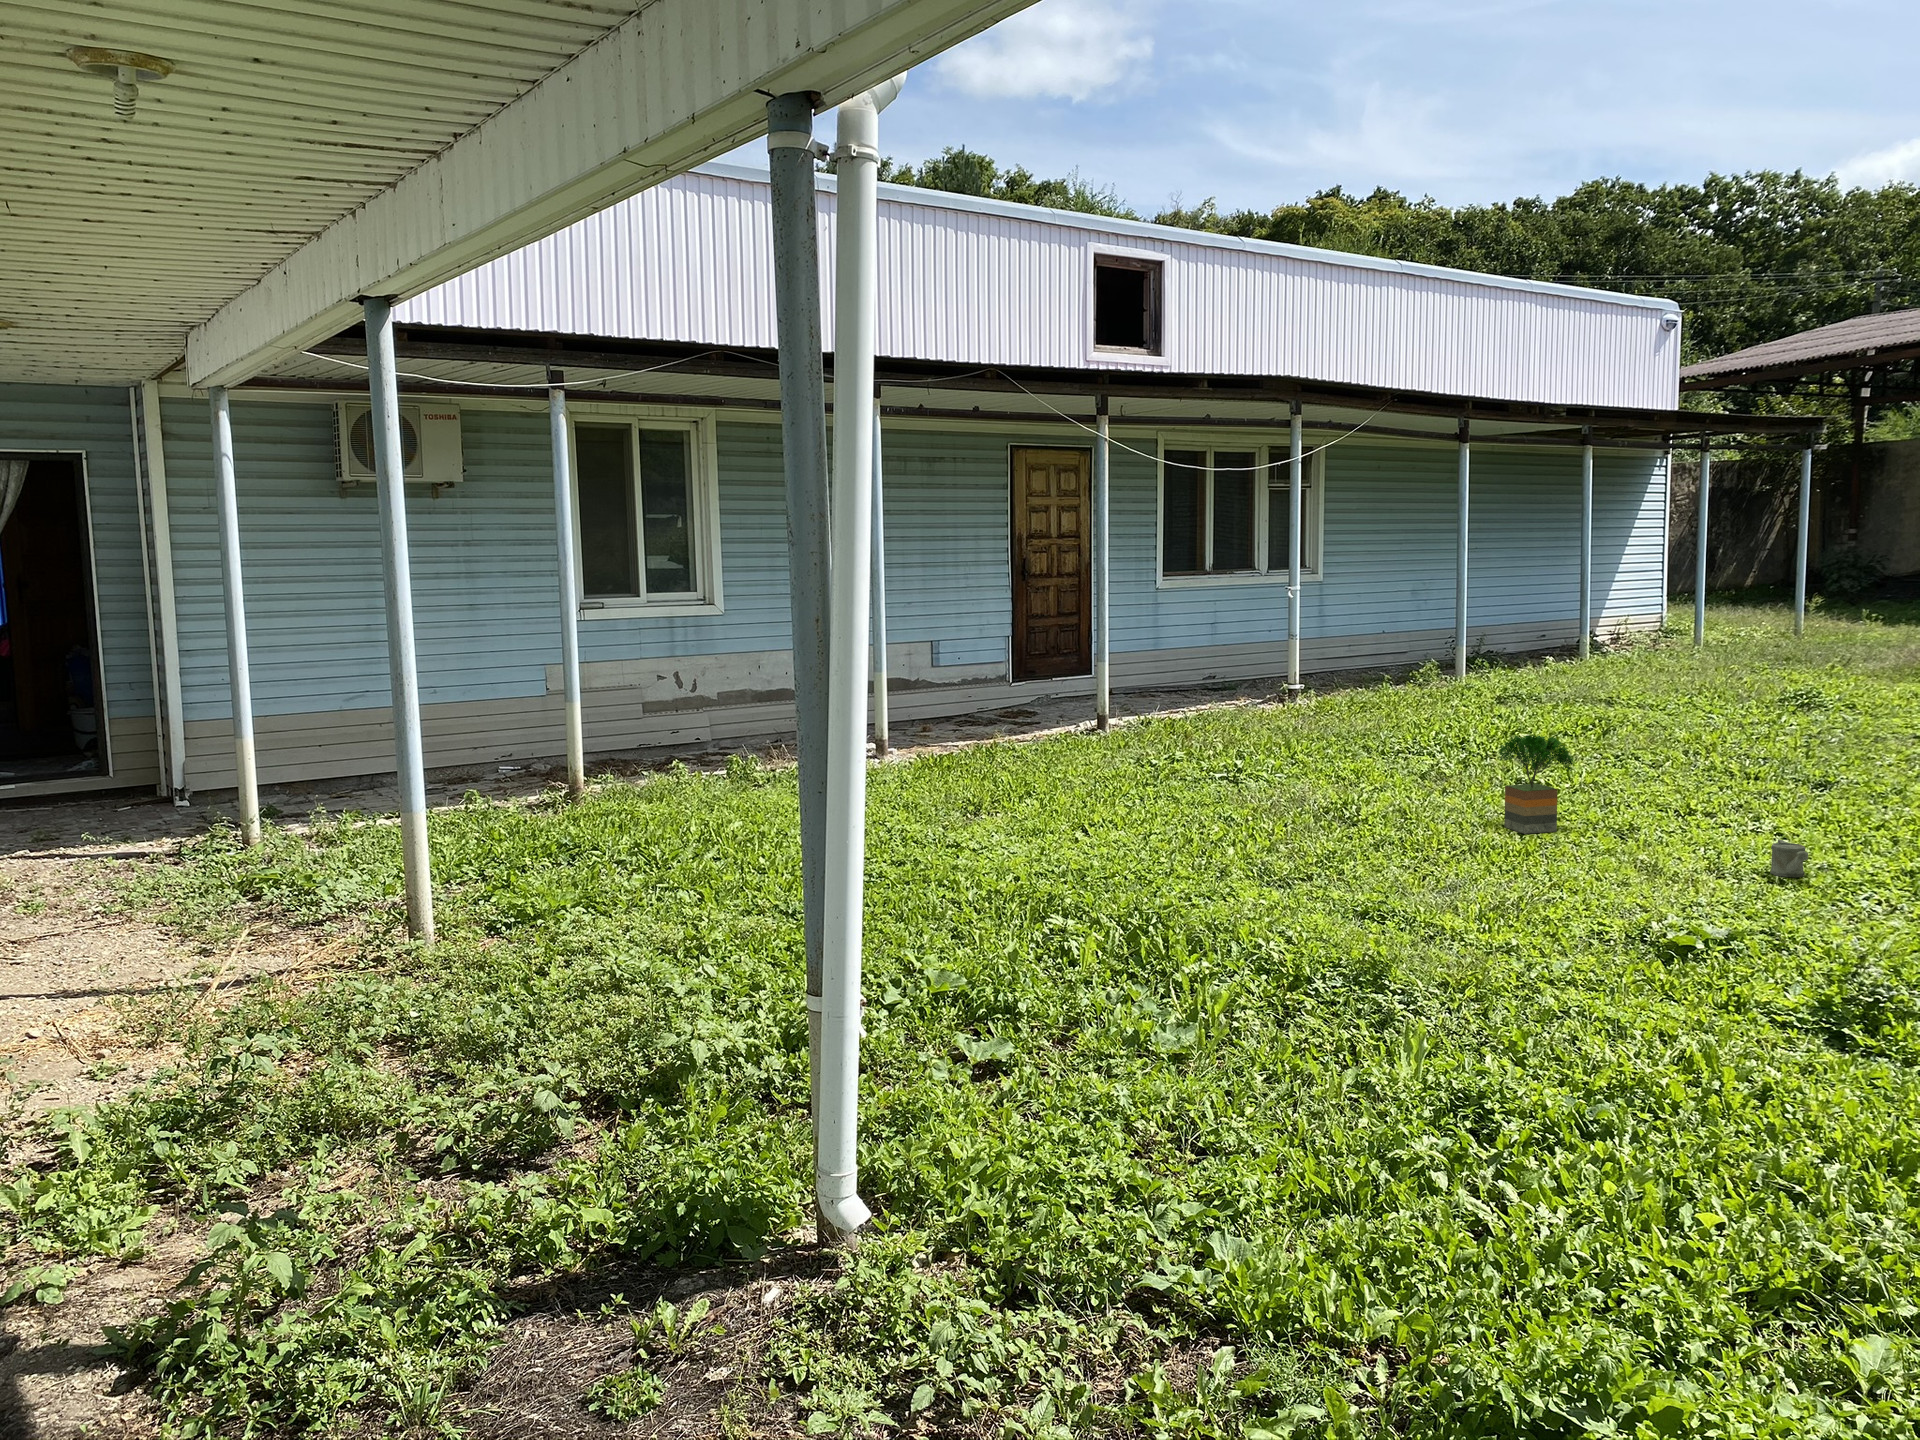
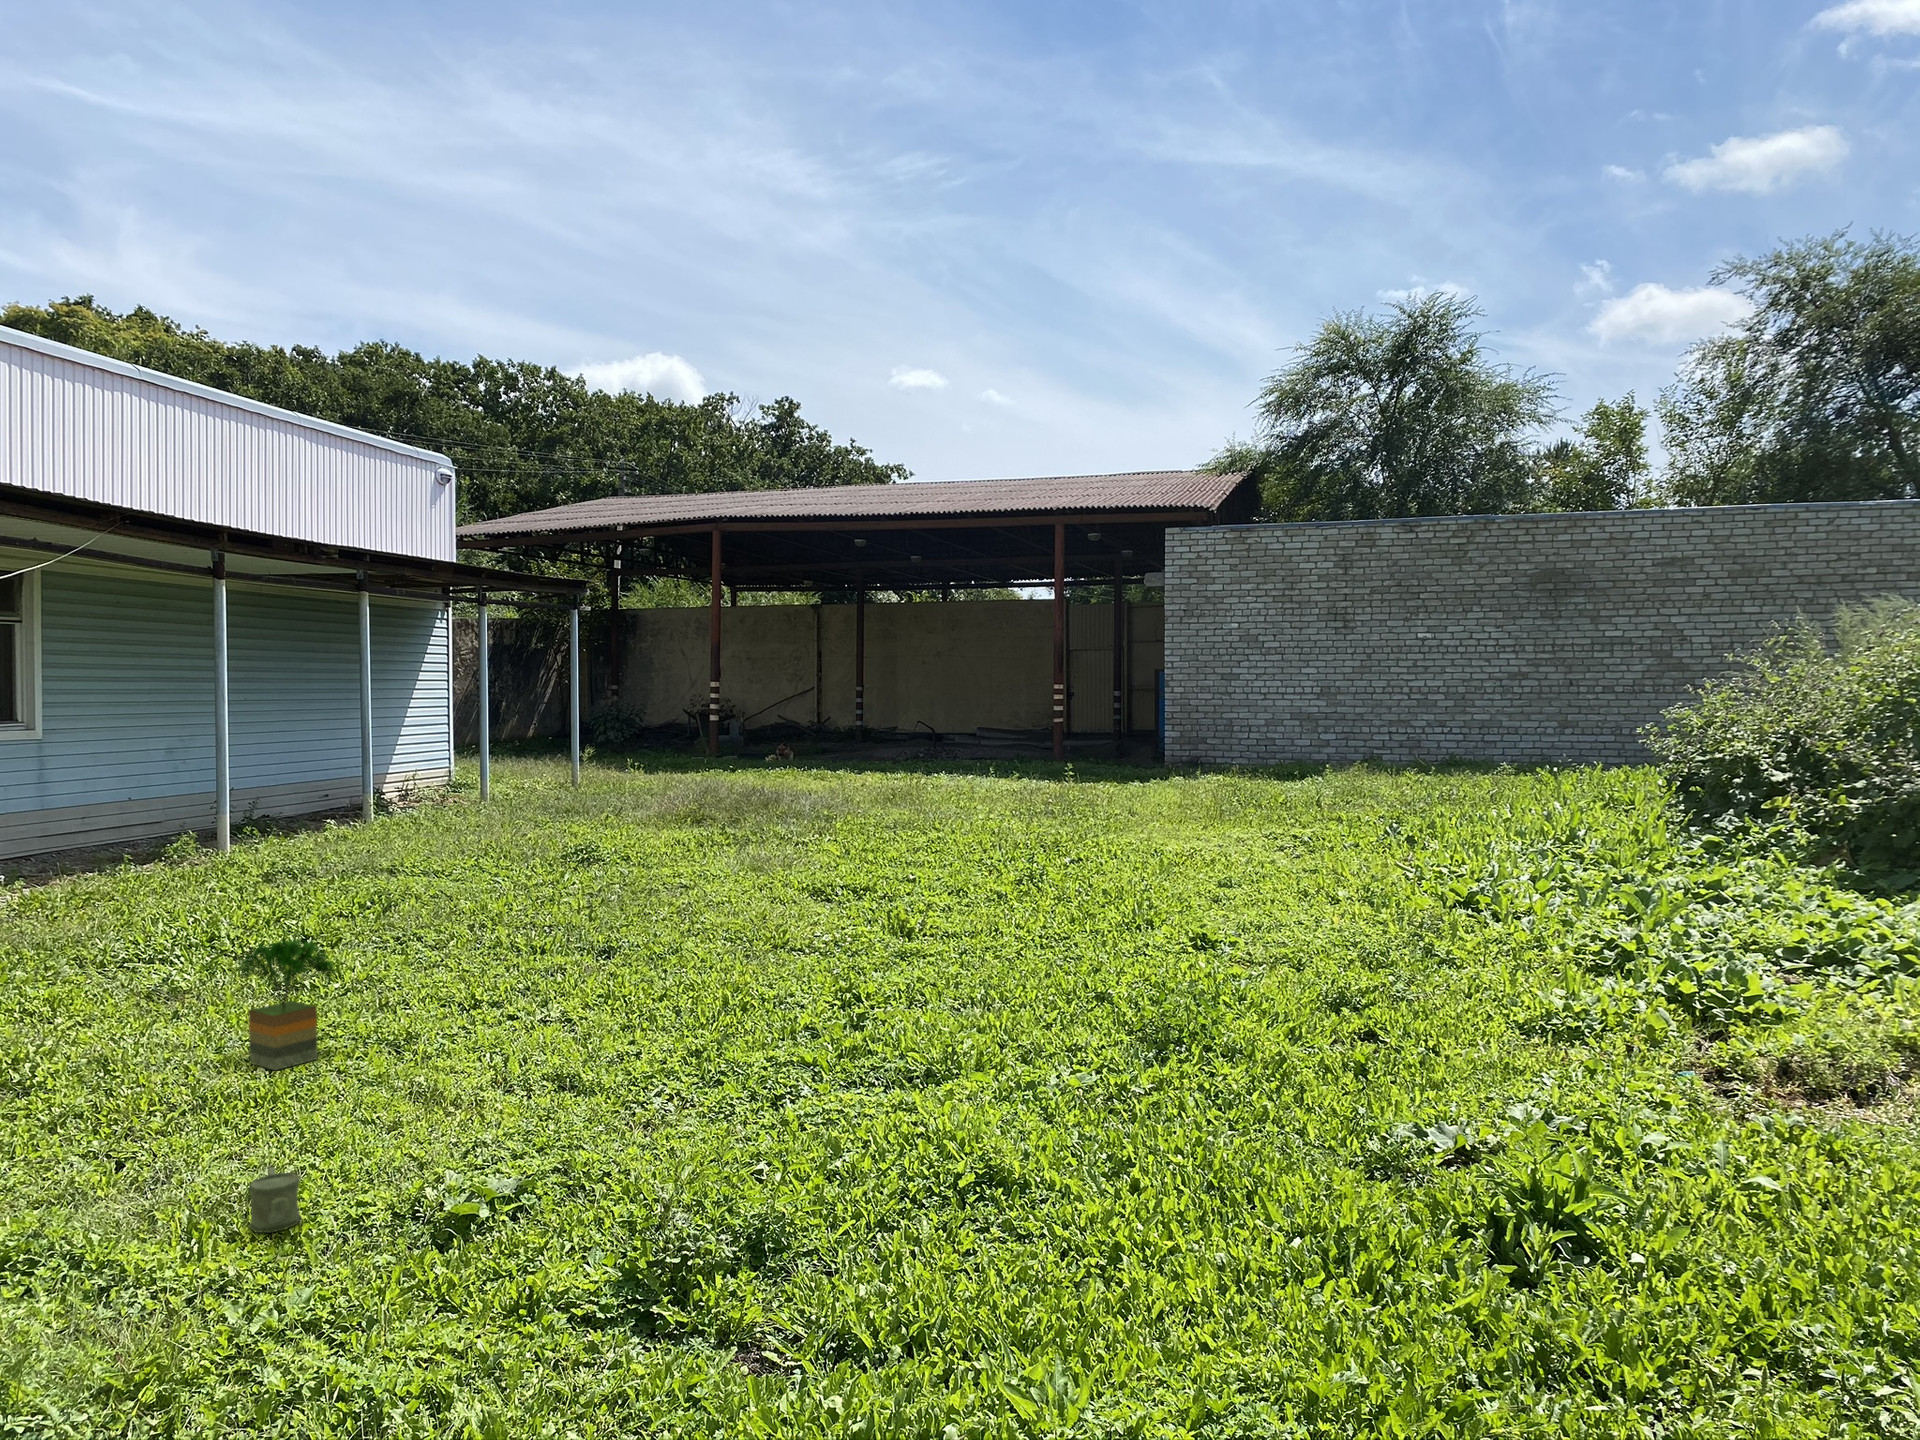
watering can: present [1770,840,1808,877] -> present [249,1167,301,1233]

